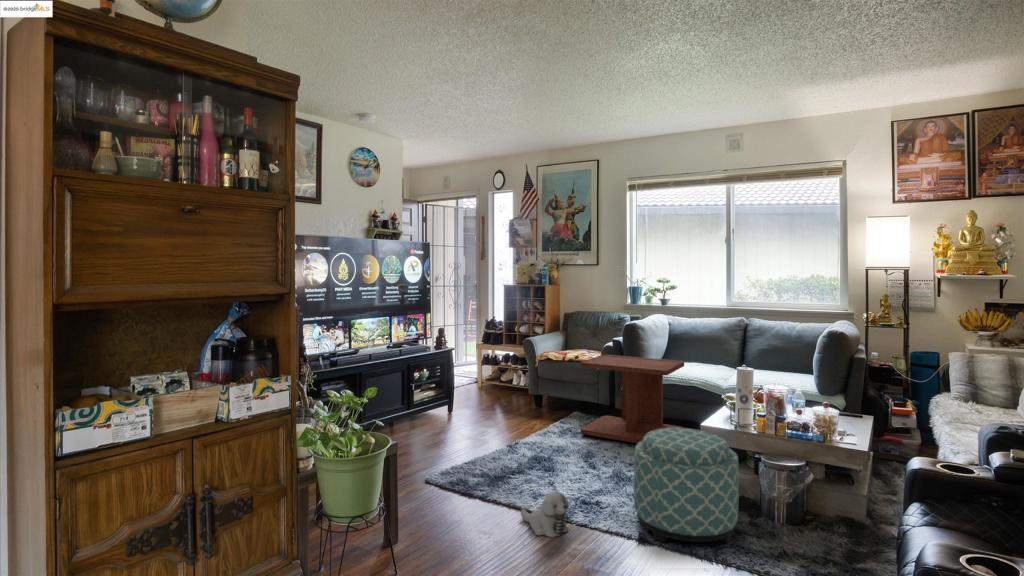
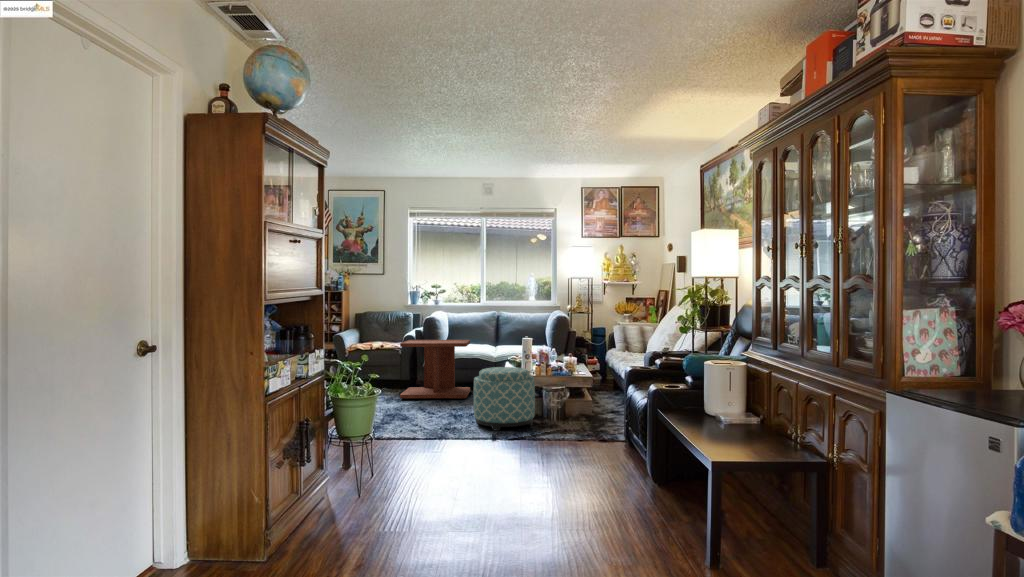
plush toy: present [521,492,569,537] -> none [404,411,441,440]

